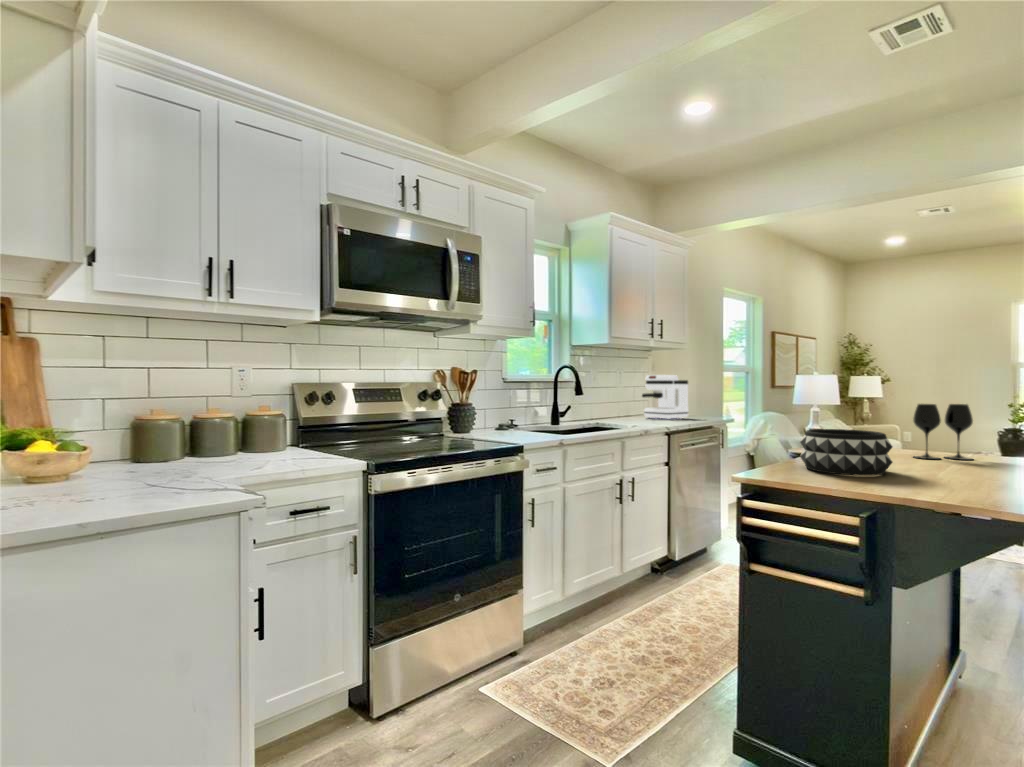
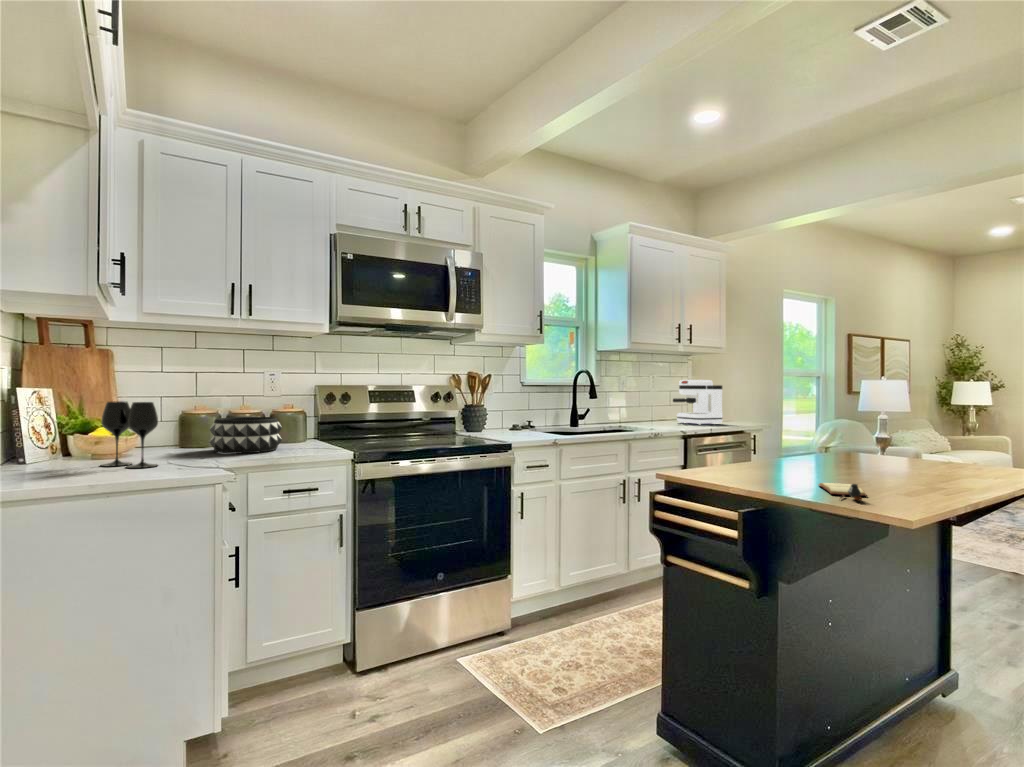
wine glass: present [913,404,973,460] -> present [101,401,158,468]
decorative bowl: present [800,429,893,476] -> present [210,417,282,453]
book: none [899,480,977,499] -> present [819,483,867,500]

